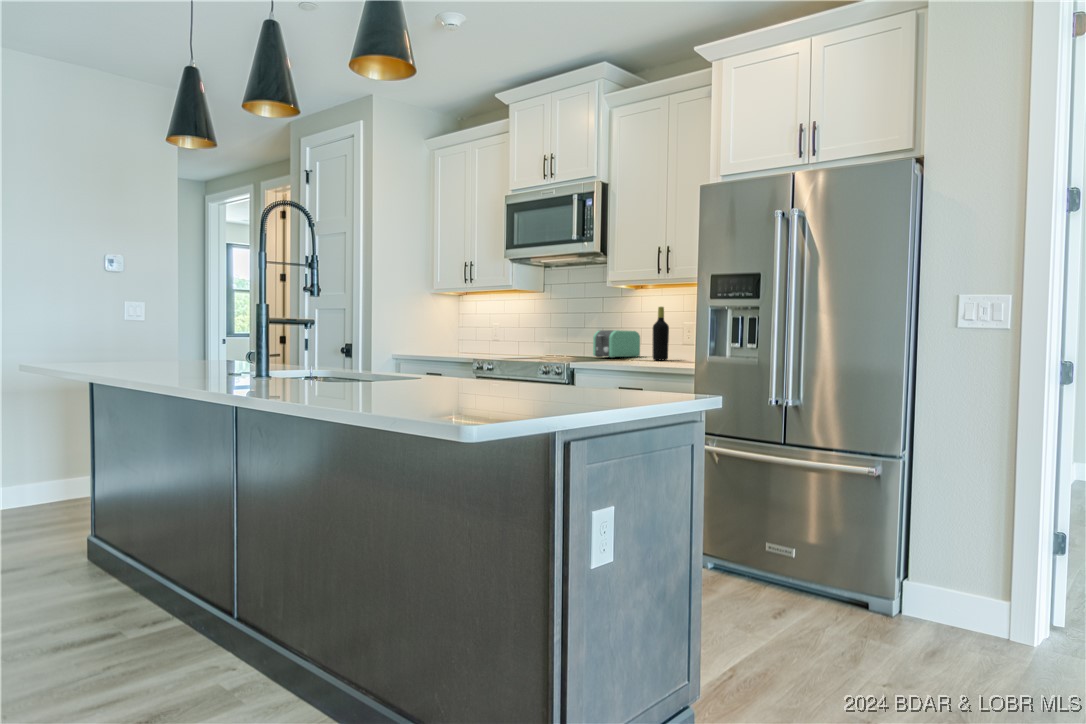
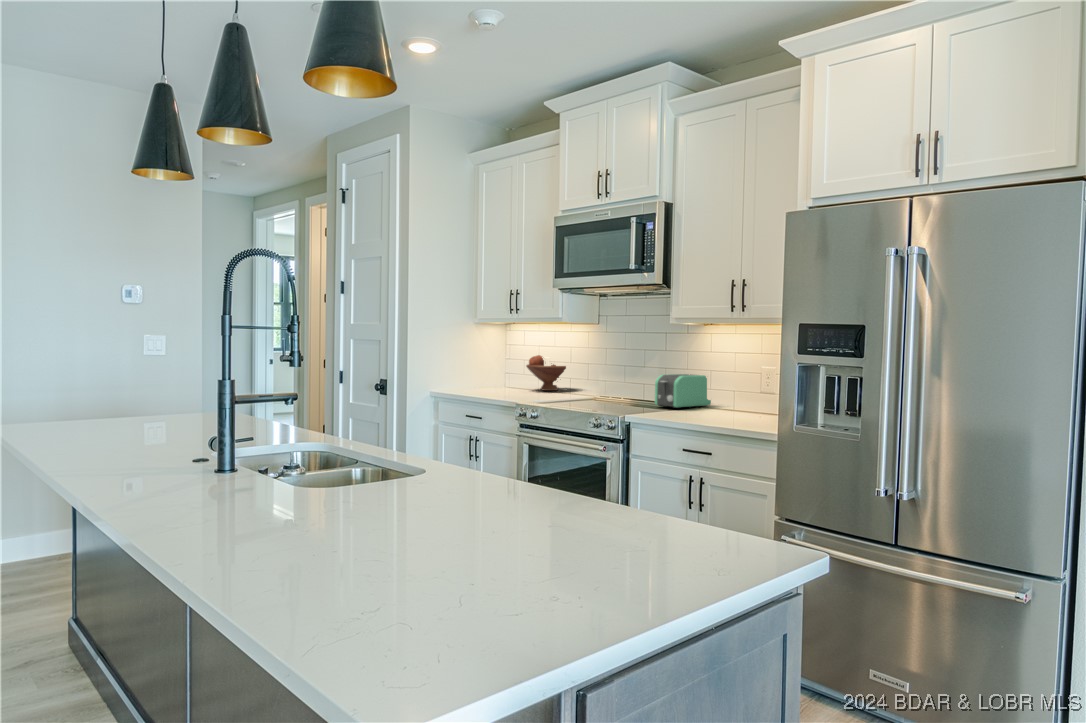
bottle: present [652,307,669,360] -> none [725,350,746,415]
fruit bowl: none [478,321,520,351] -> present [526,355,566,391]

